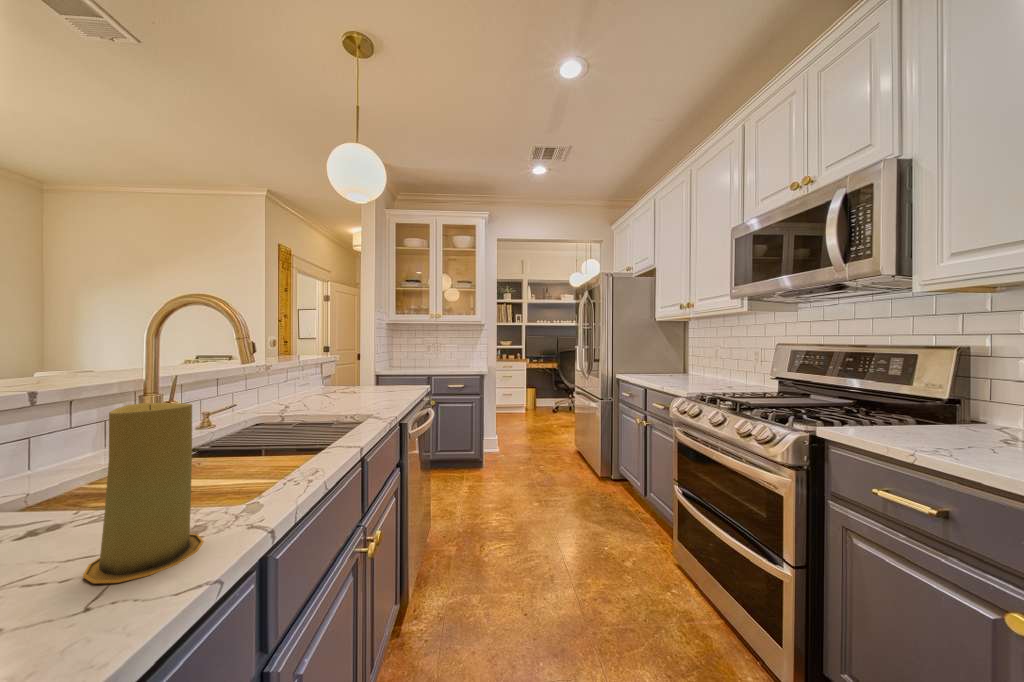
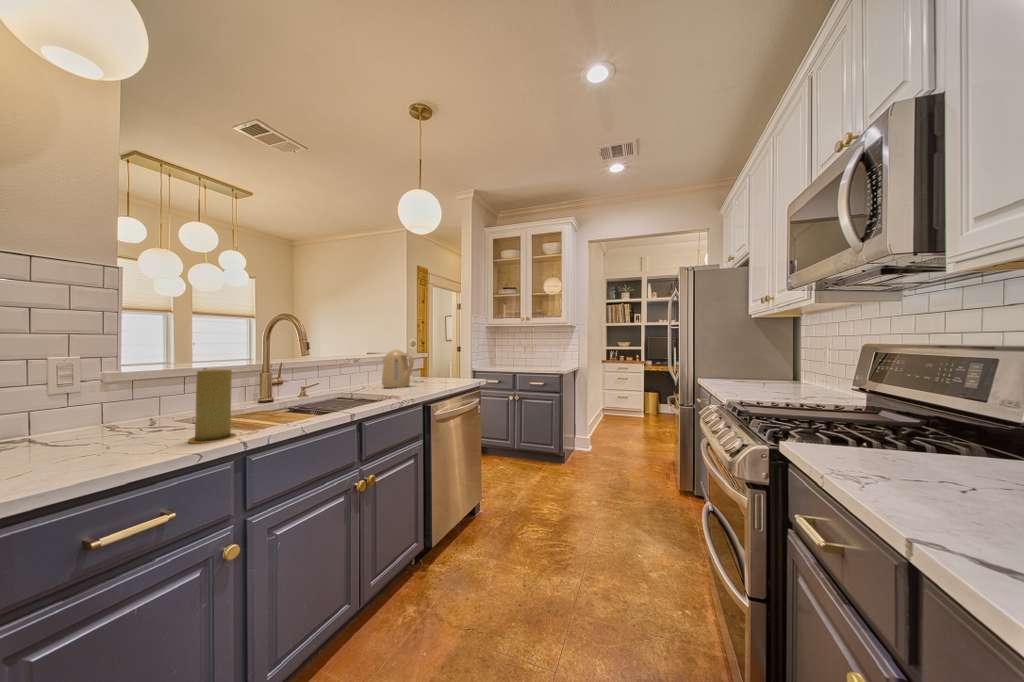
kettle: none [296,351,348,402] -> present [382,350,414,388]

